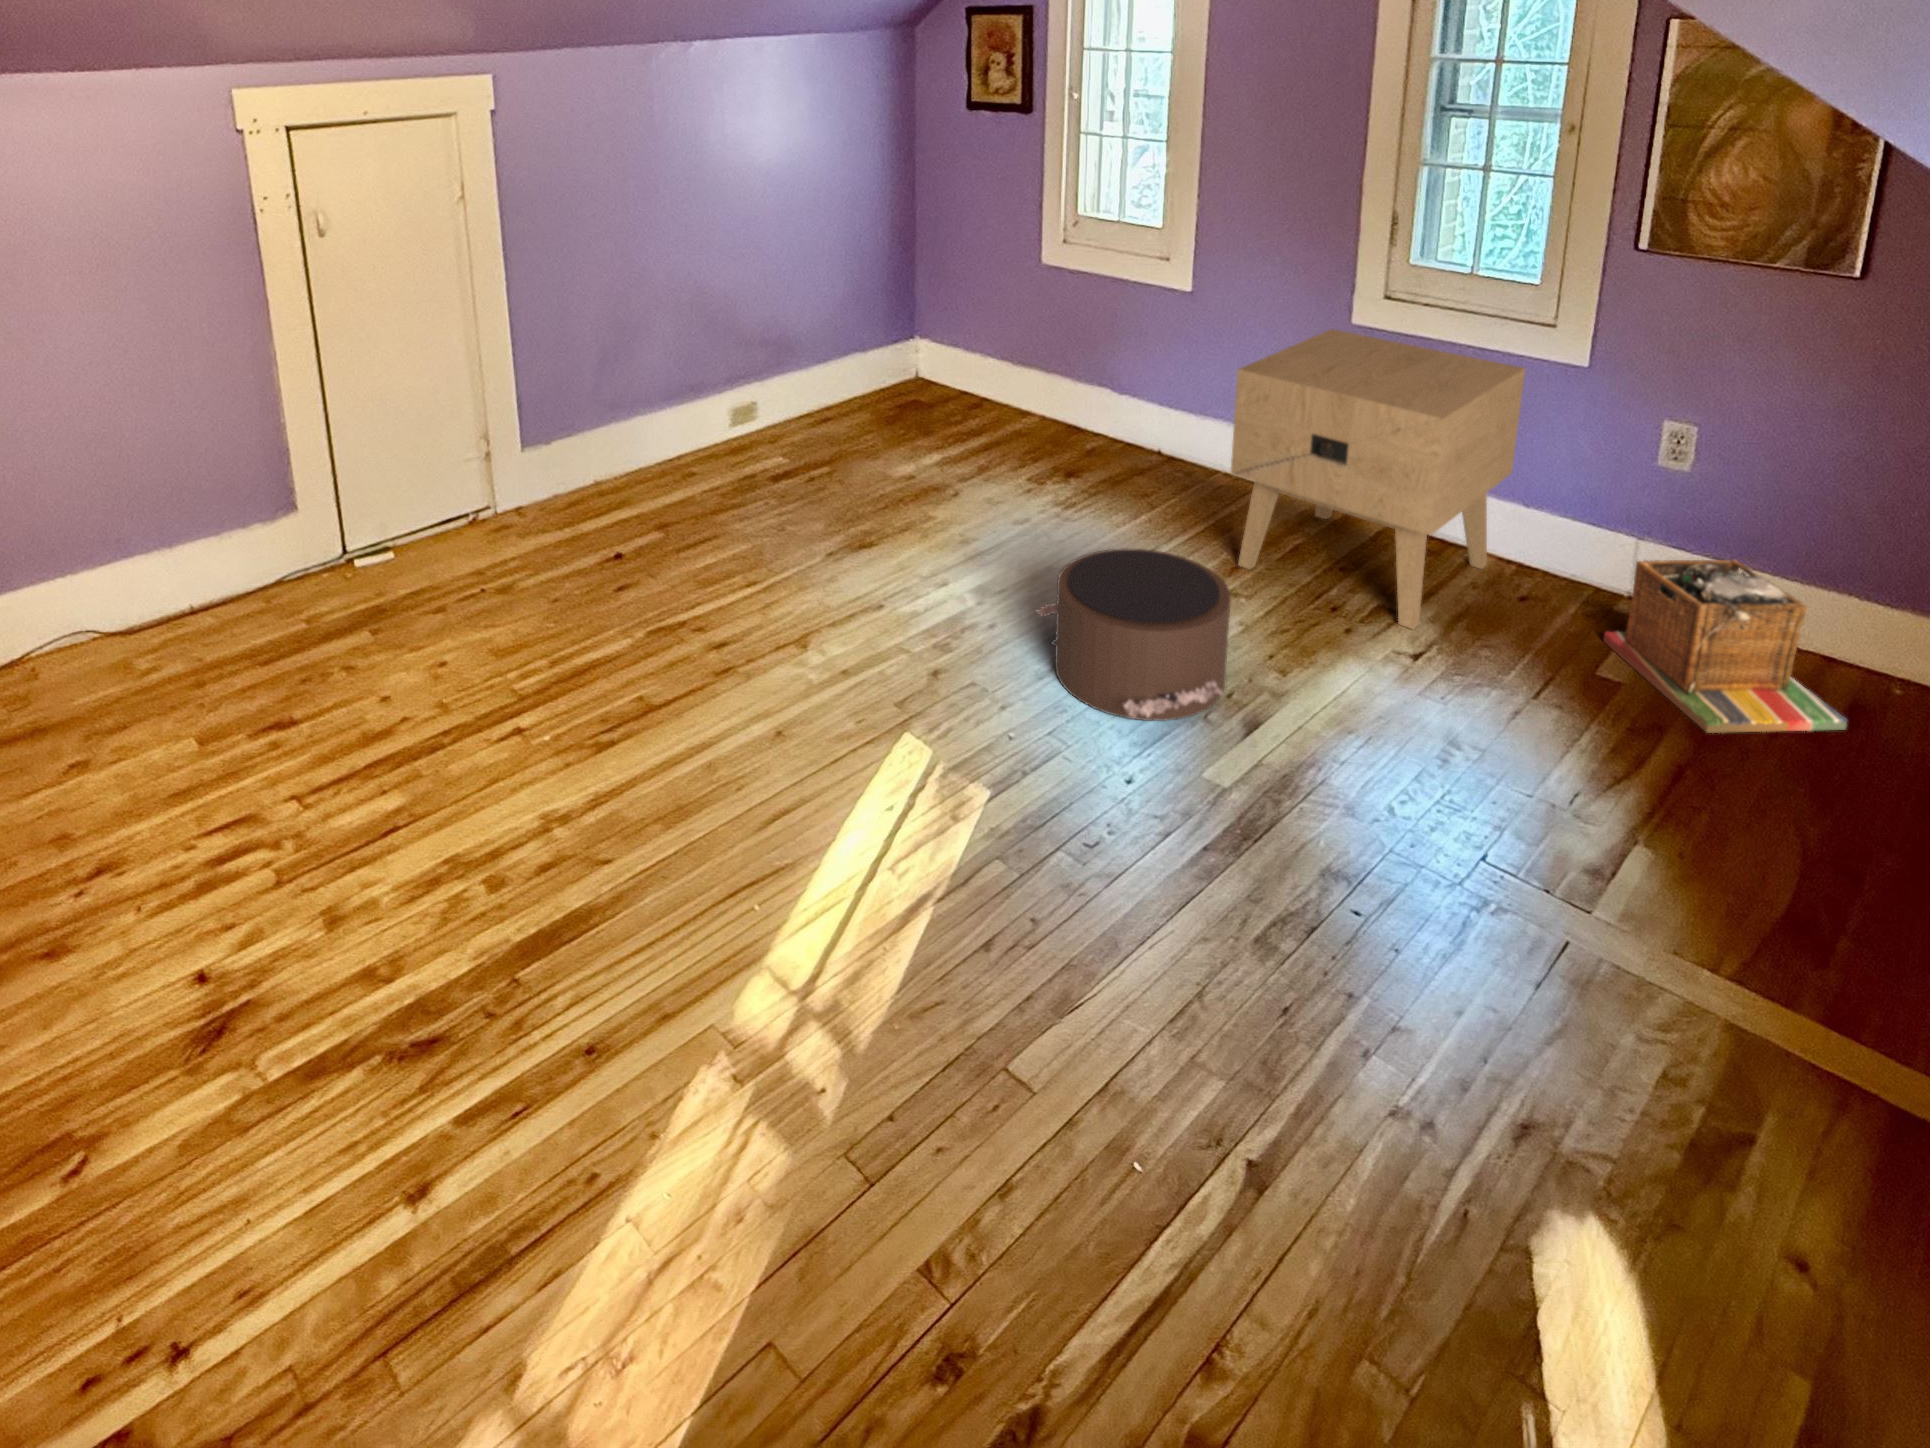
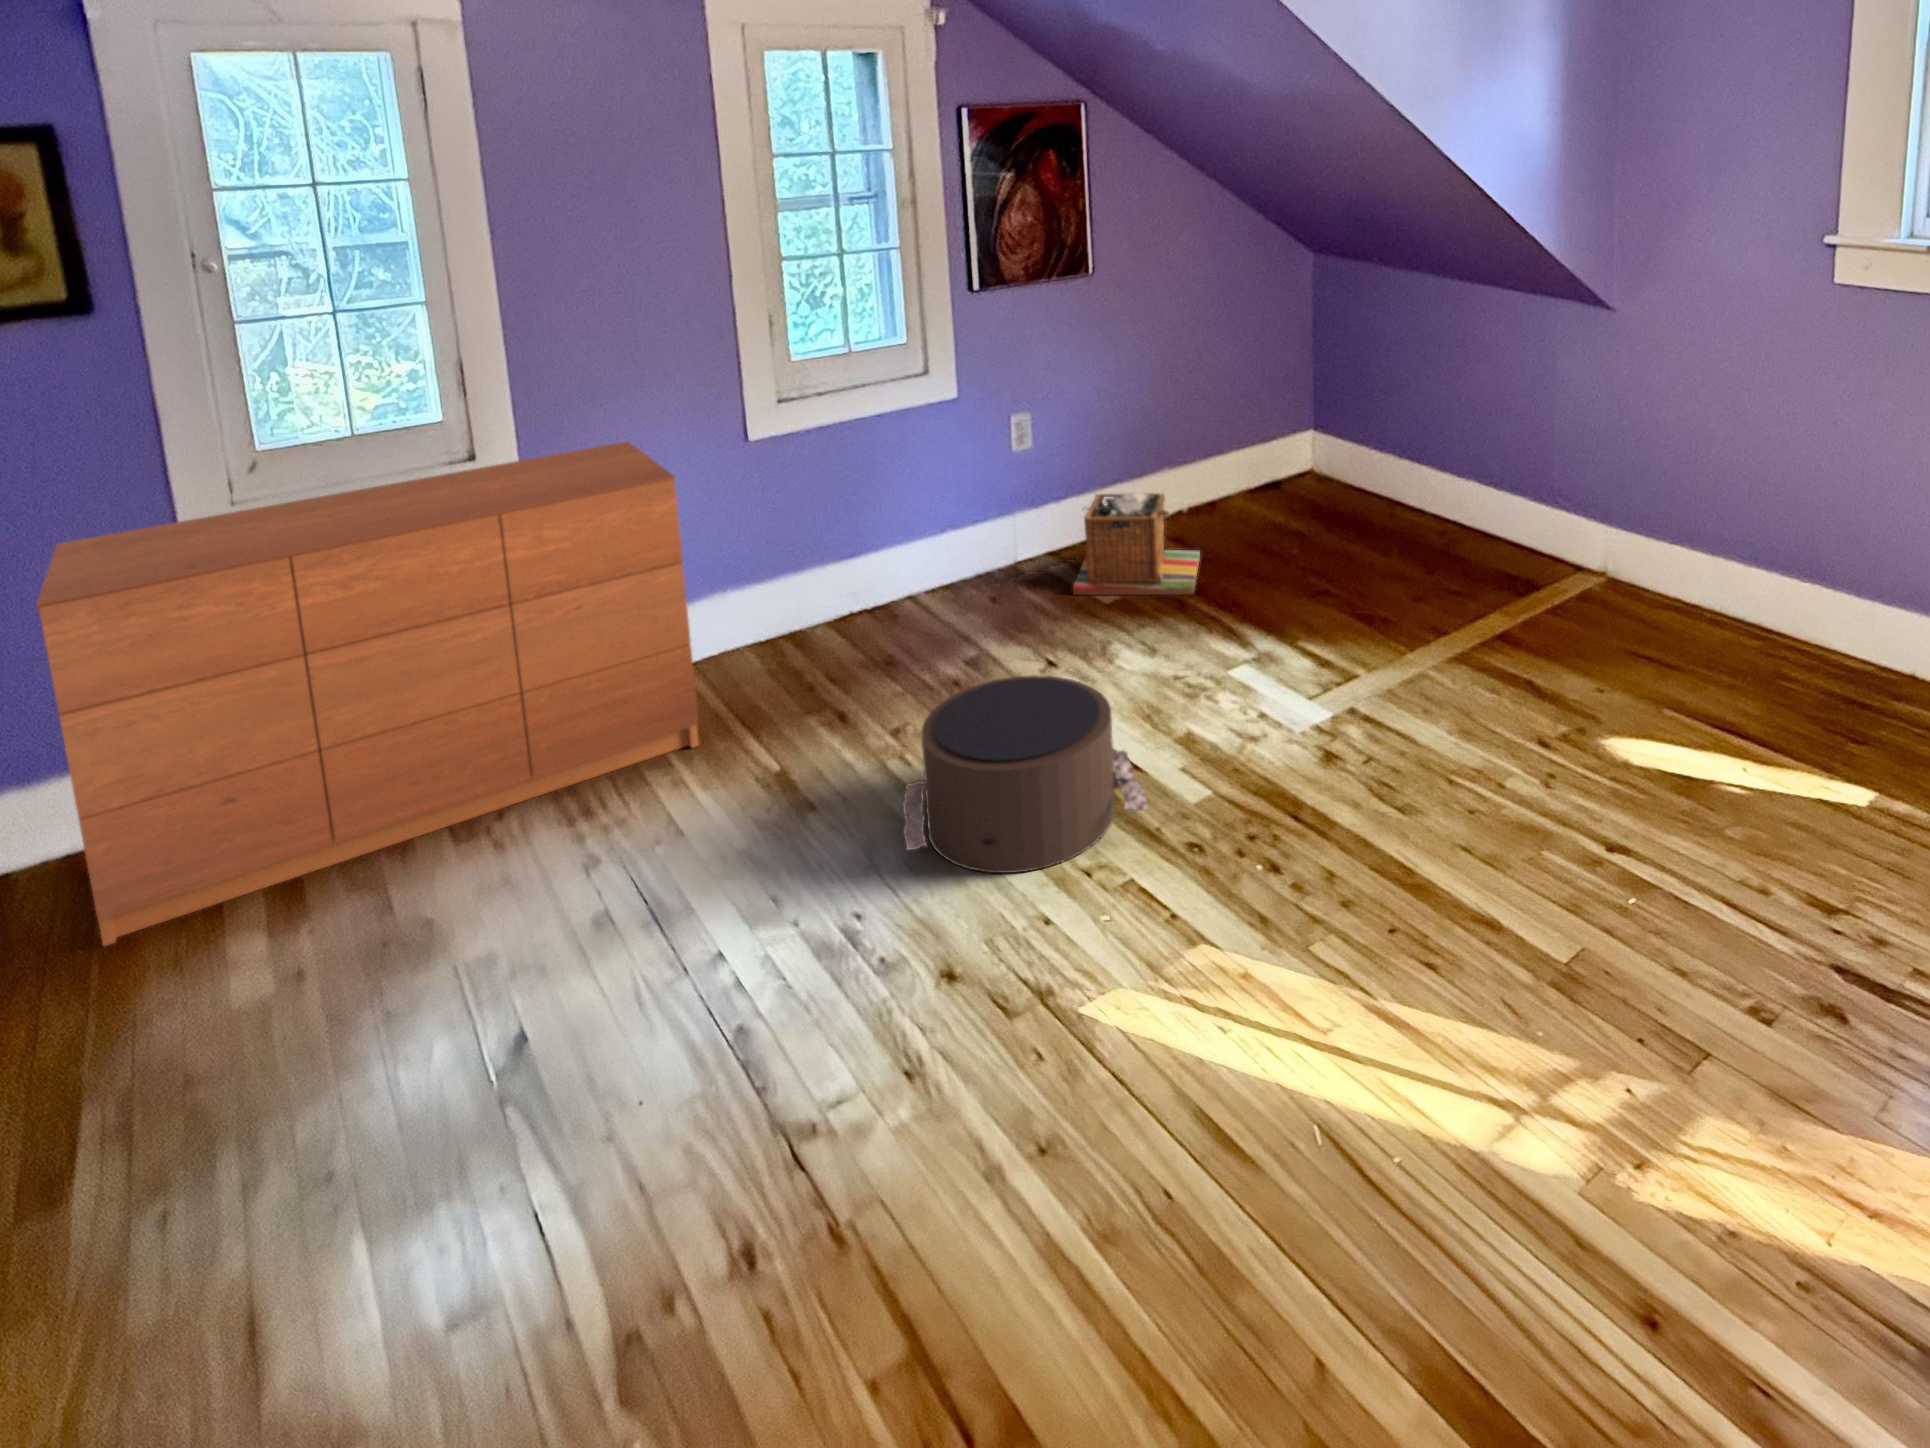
dresser: none [920,235,1251,517] -> present [36,441,699,946]
nightstand: present [1231,329,1525,629] -> none [744,418,1028,722]

